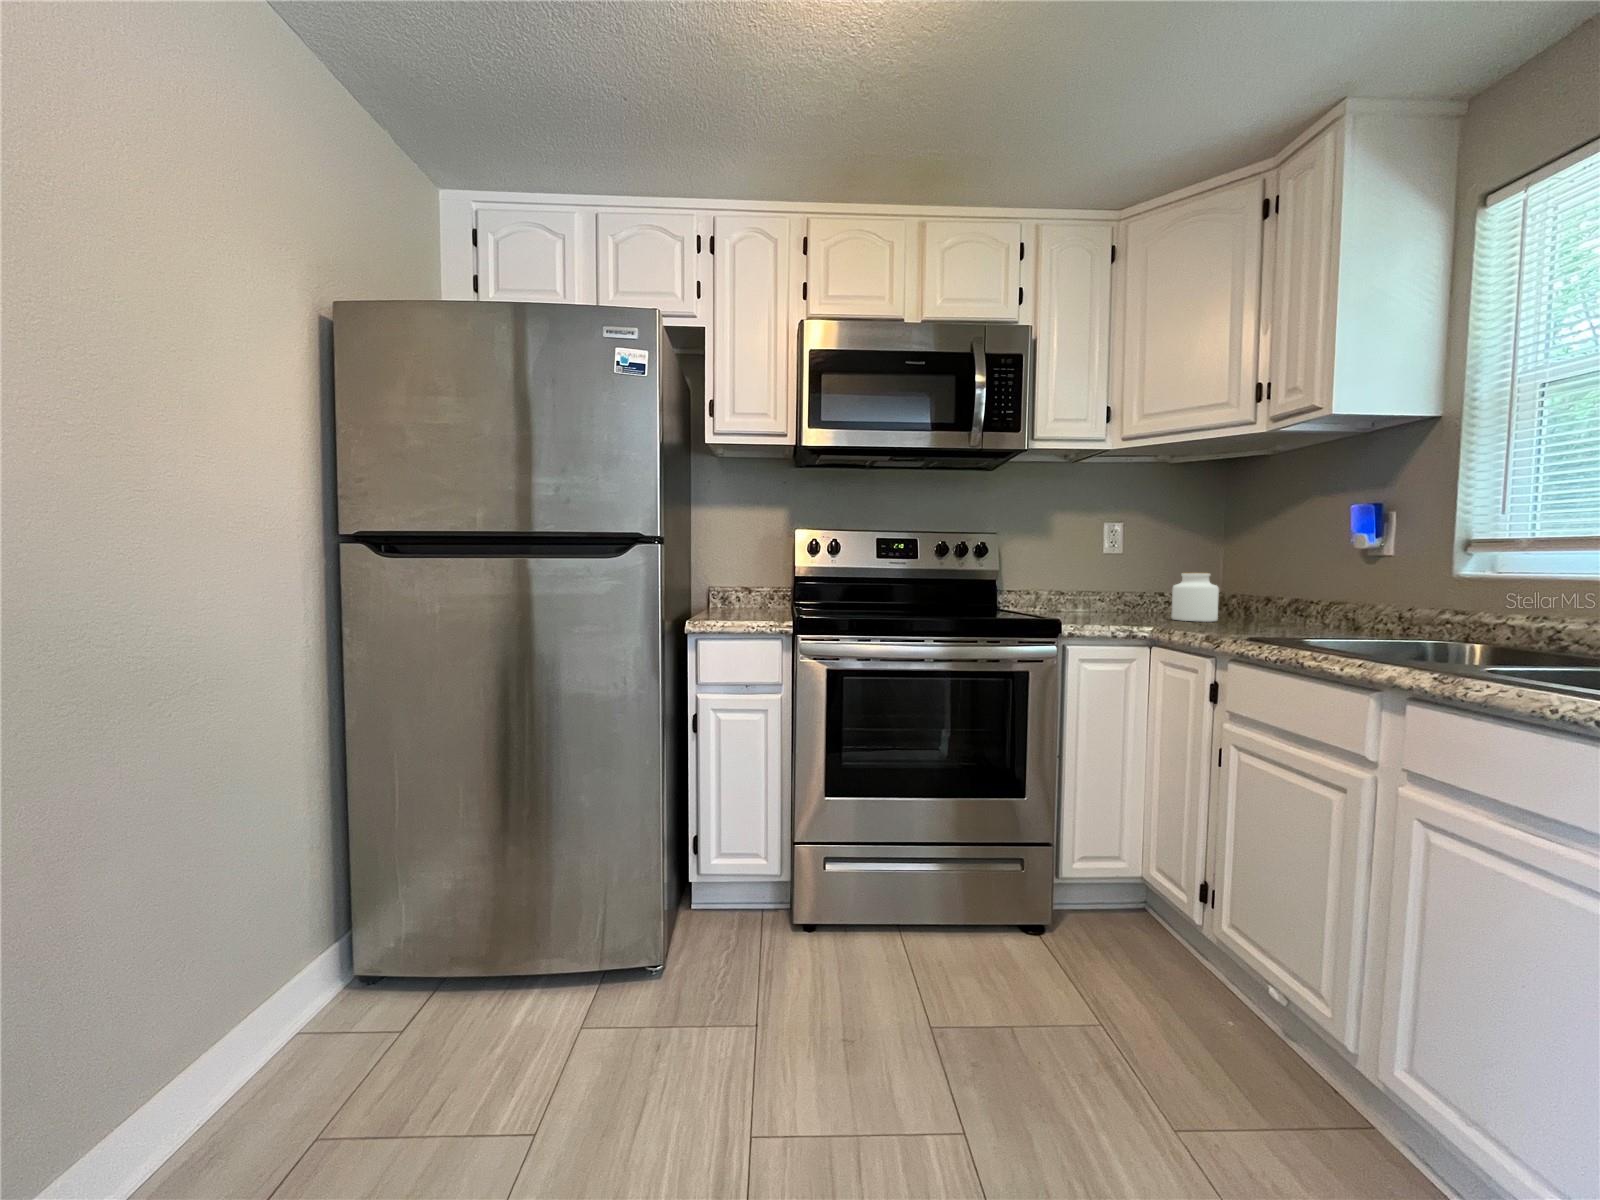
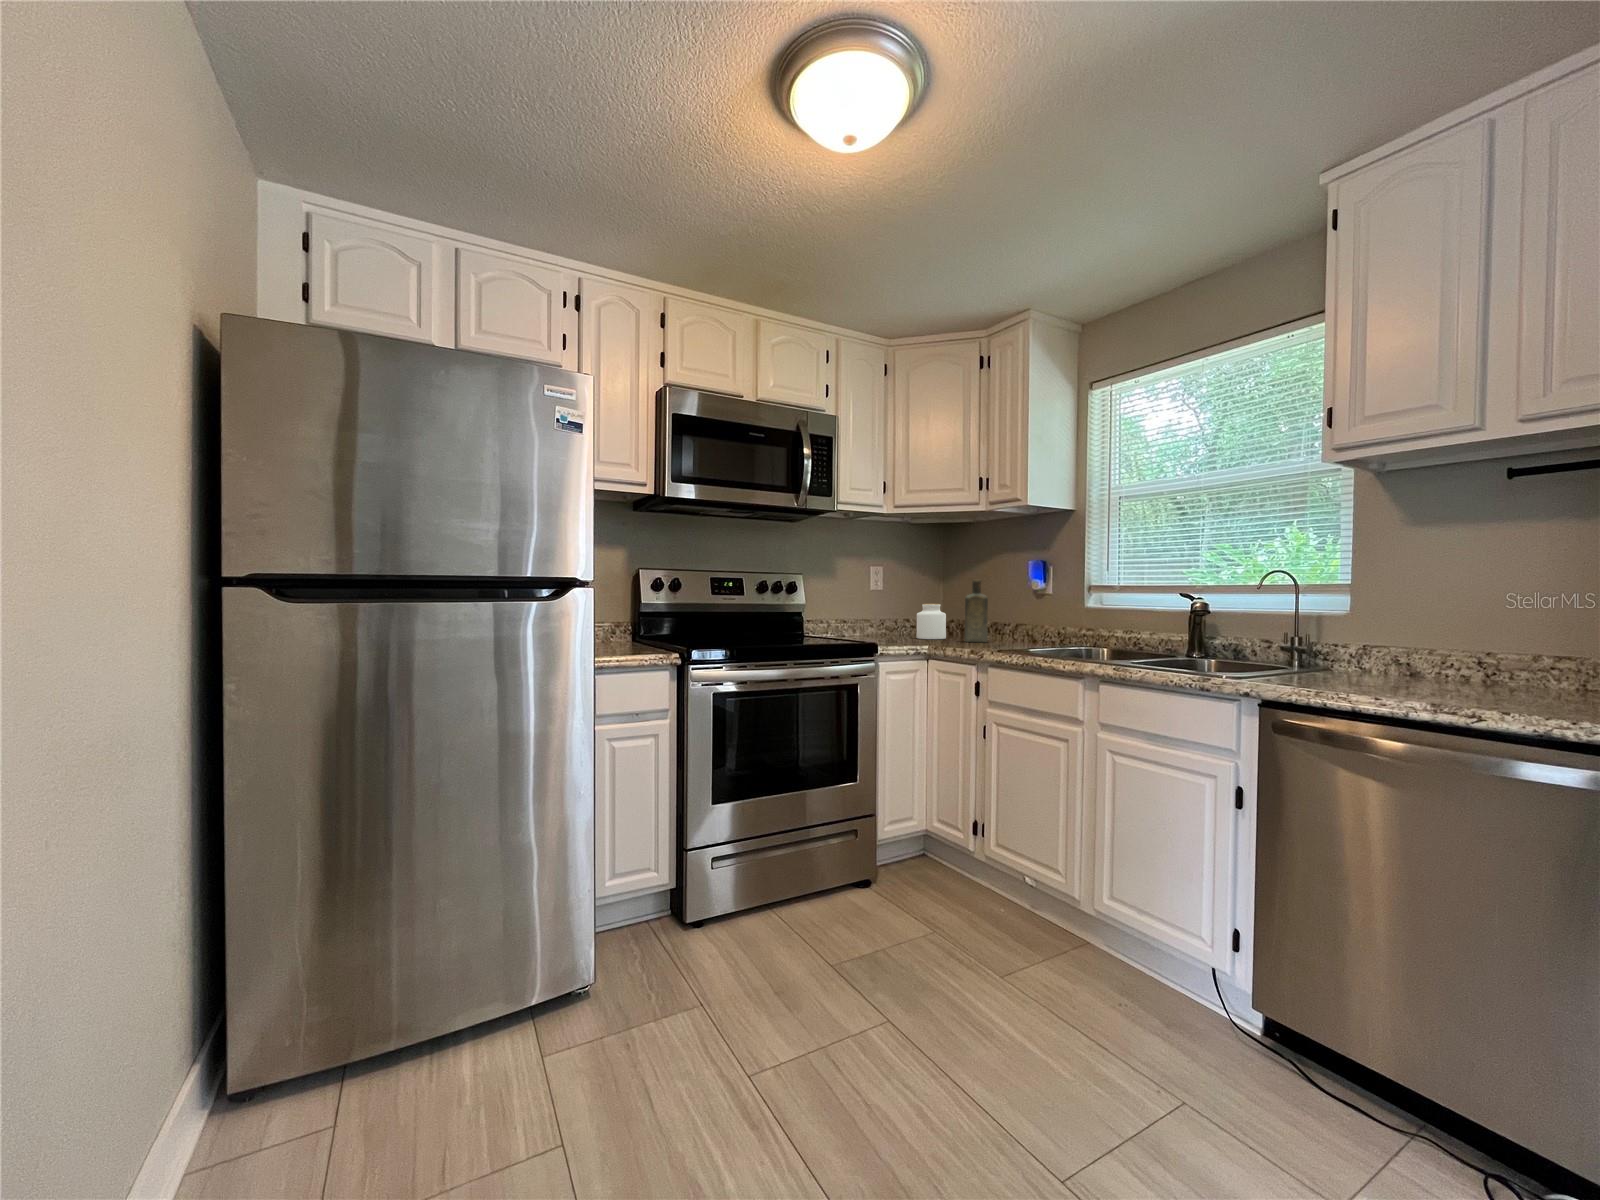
bottle: none [1235,537,1282,628] -> present [965,580,988,642]

